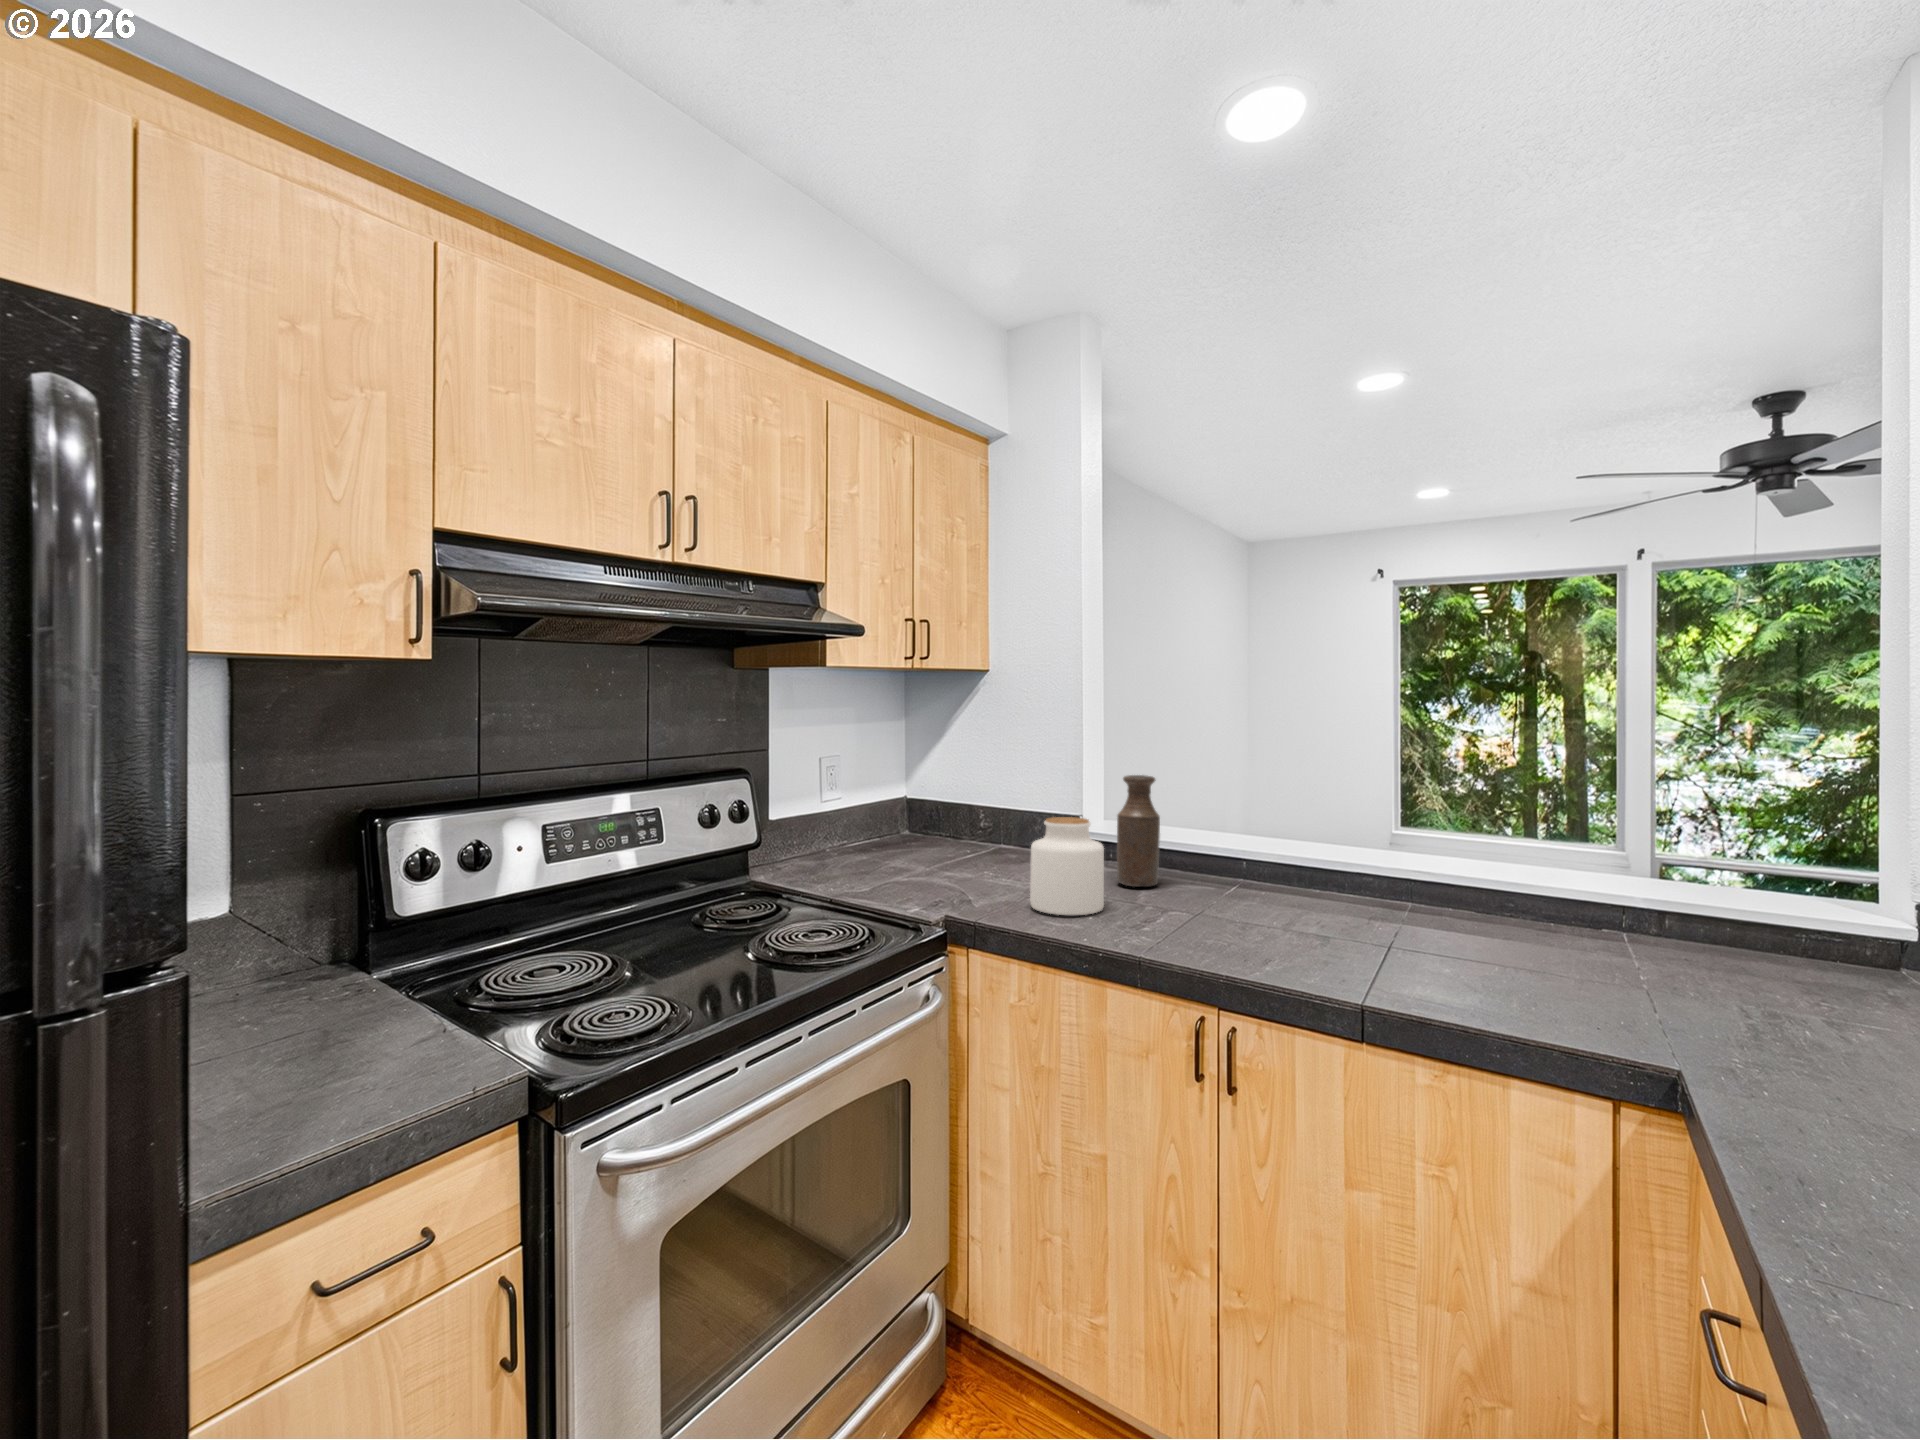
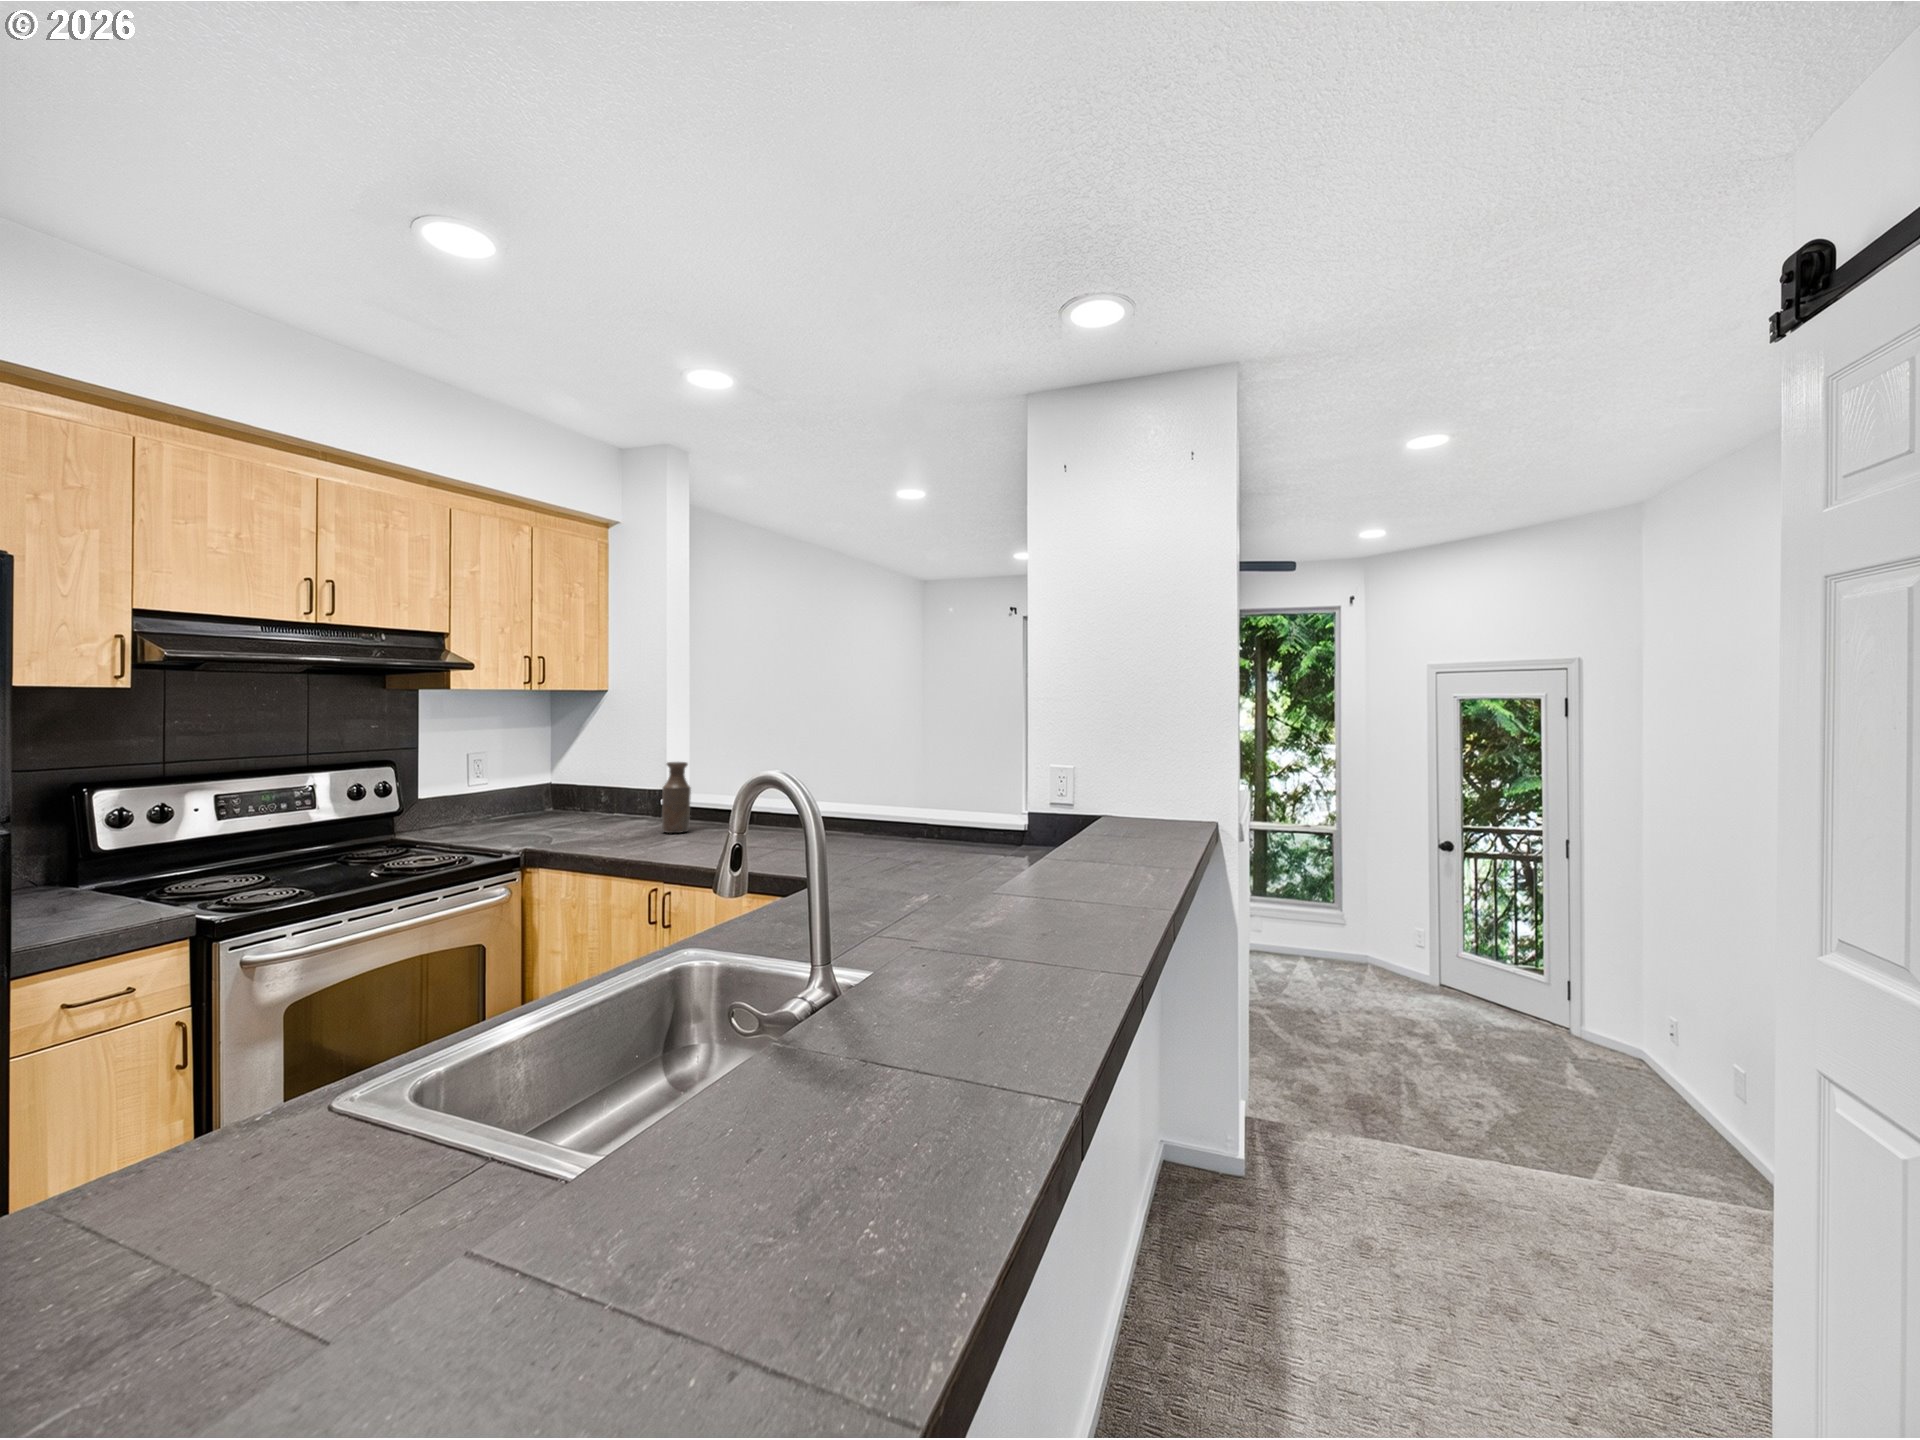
jar: present [1030,817,1104,915] -> none [584,787,634,847]

